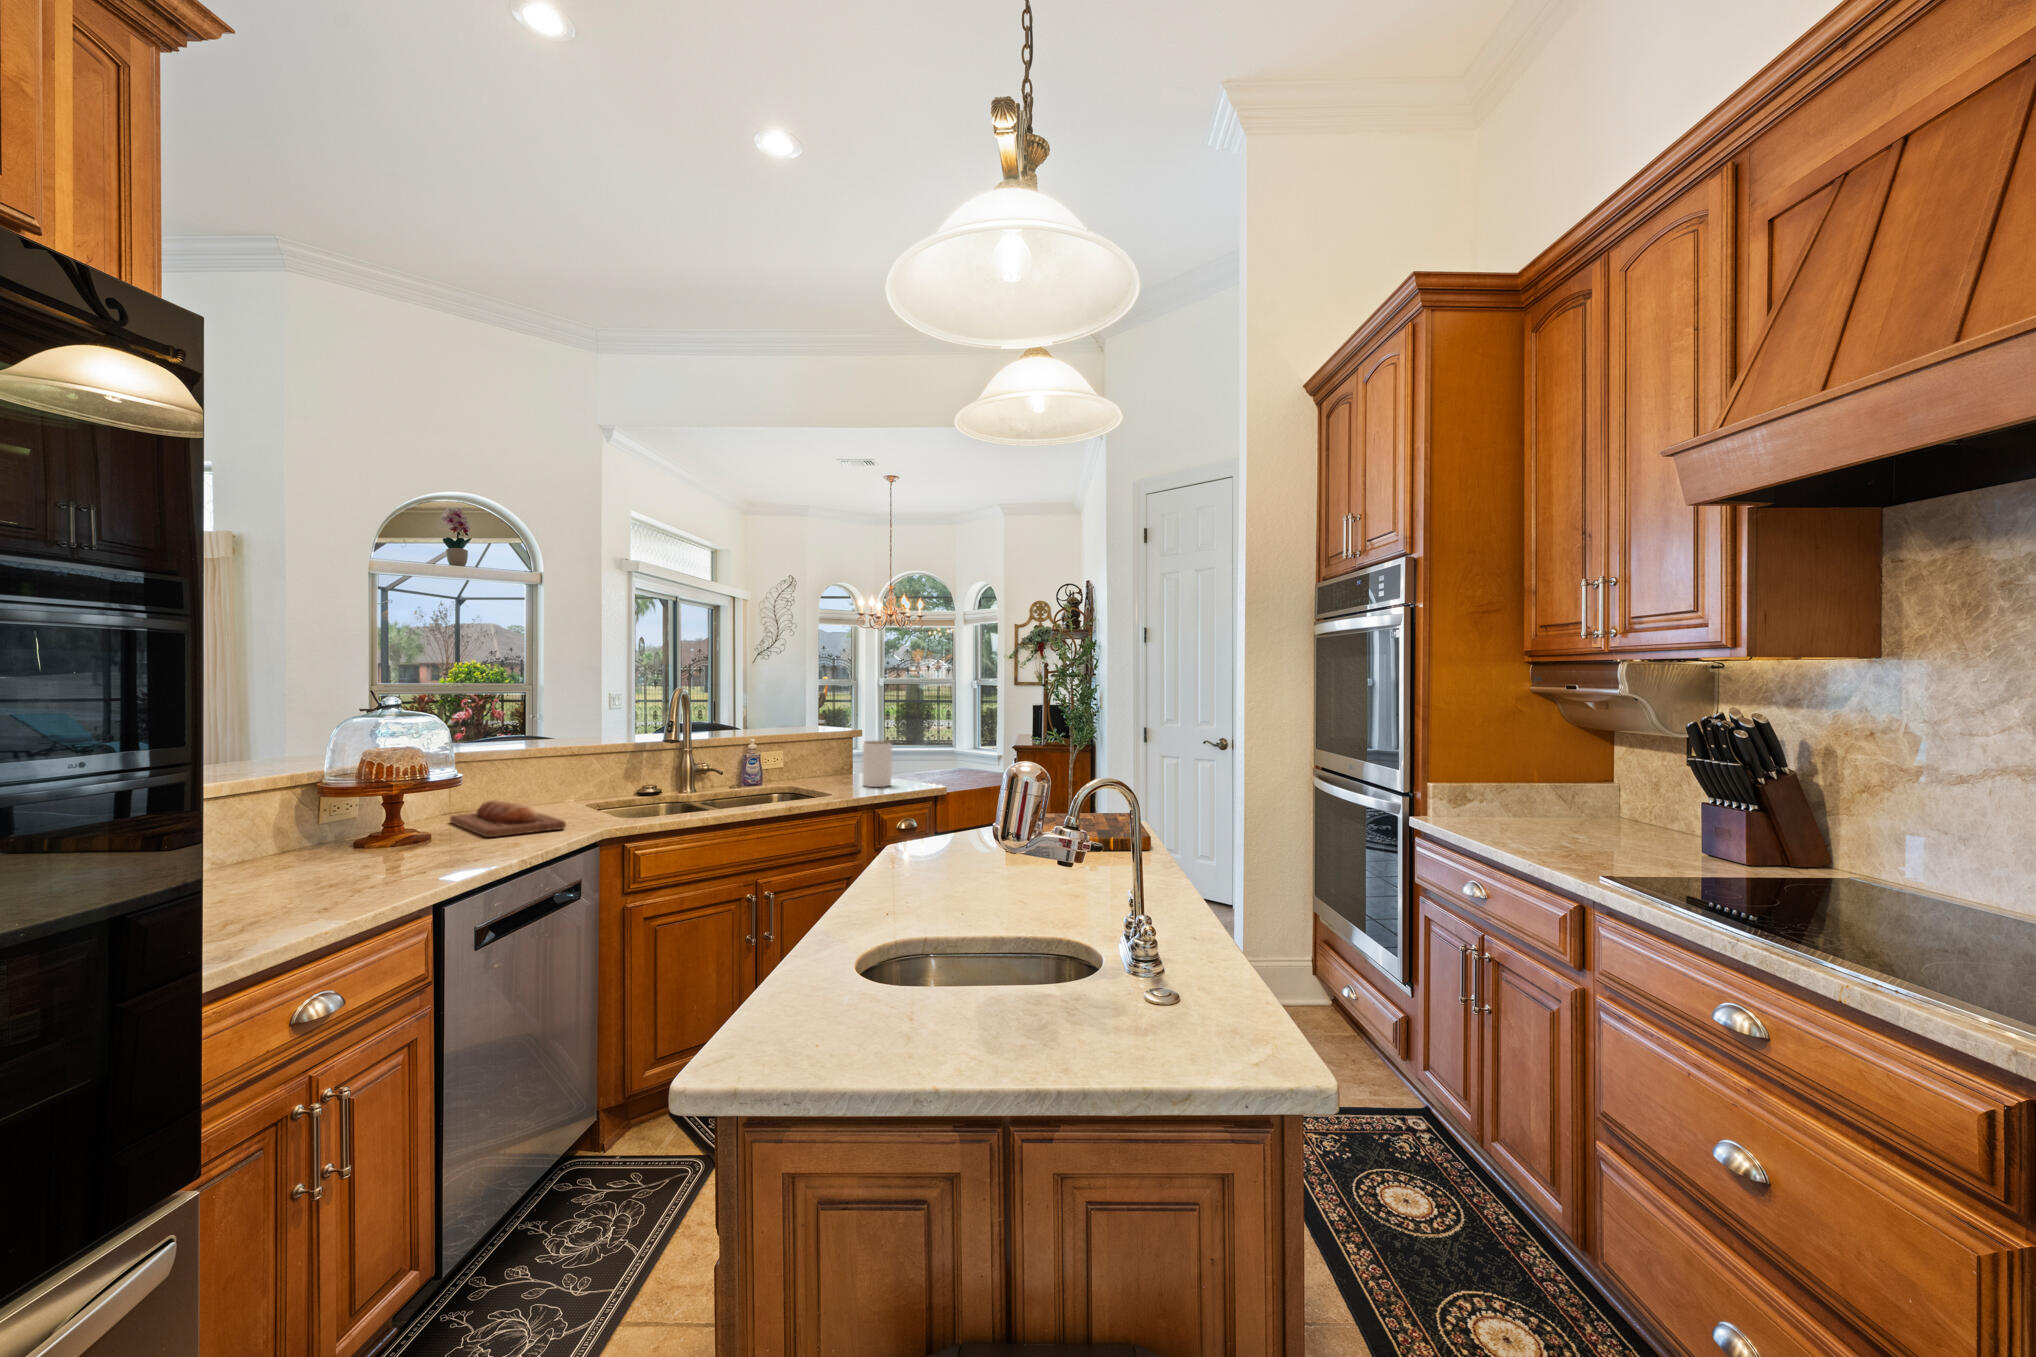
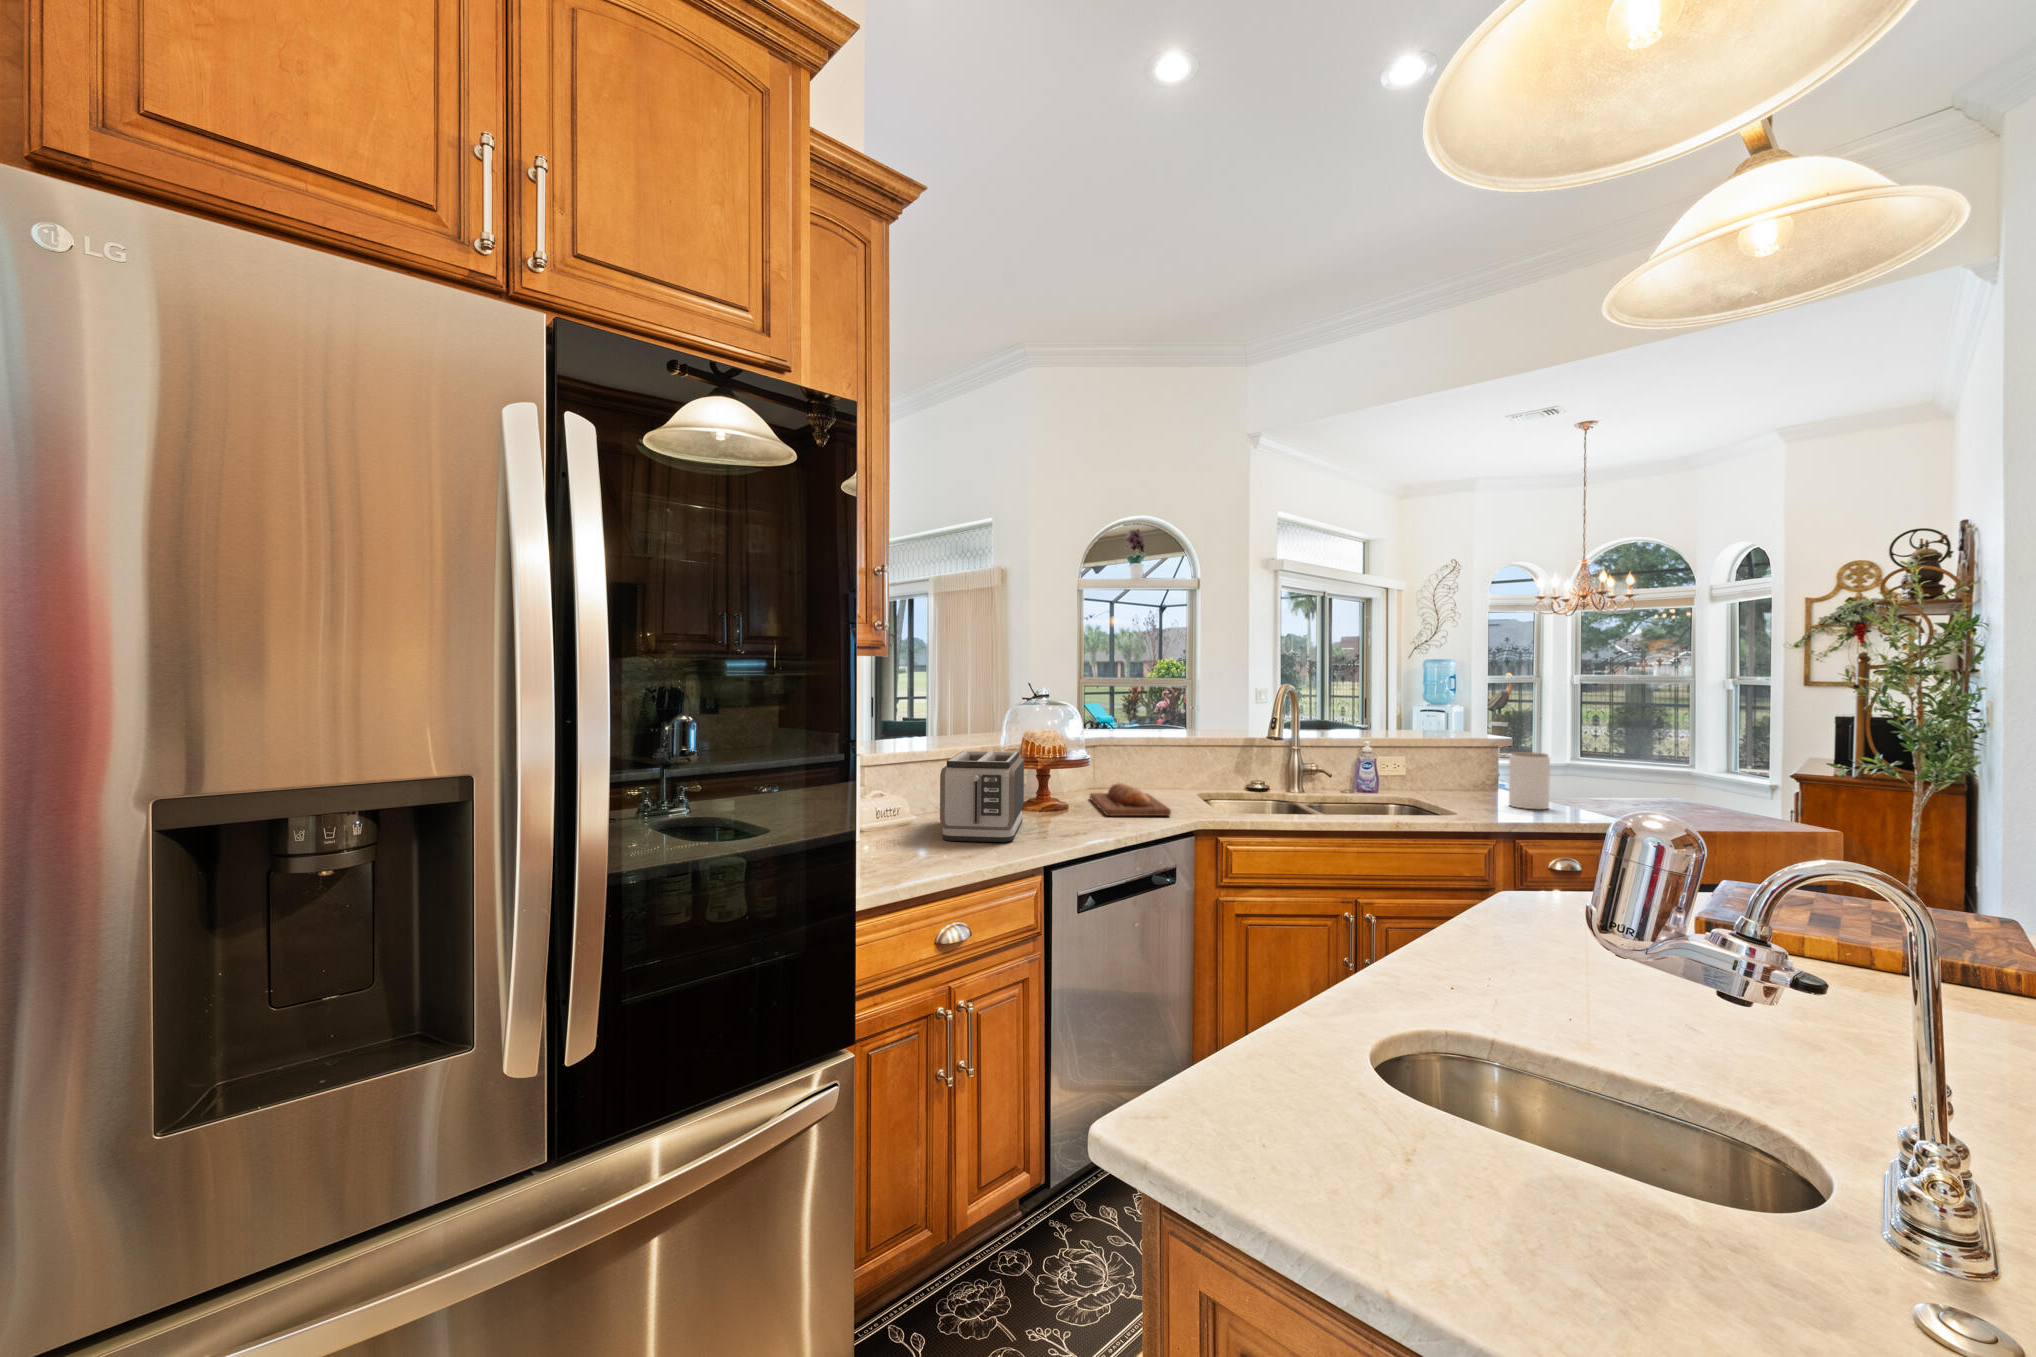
toaster: none [259,772,382,893] -> present [940,751,1024,842]

